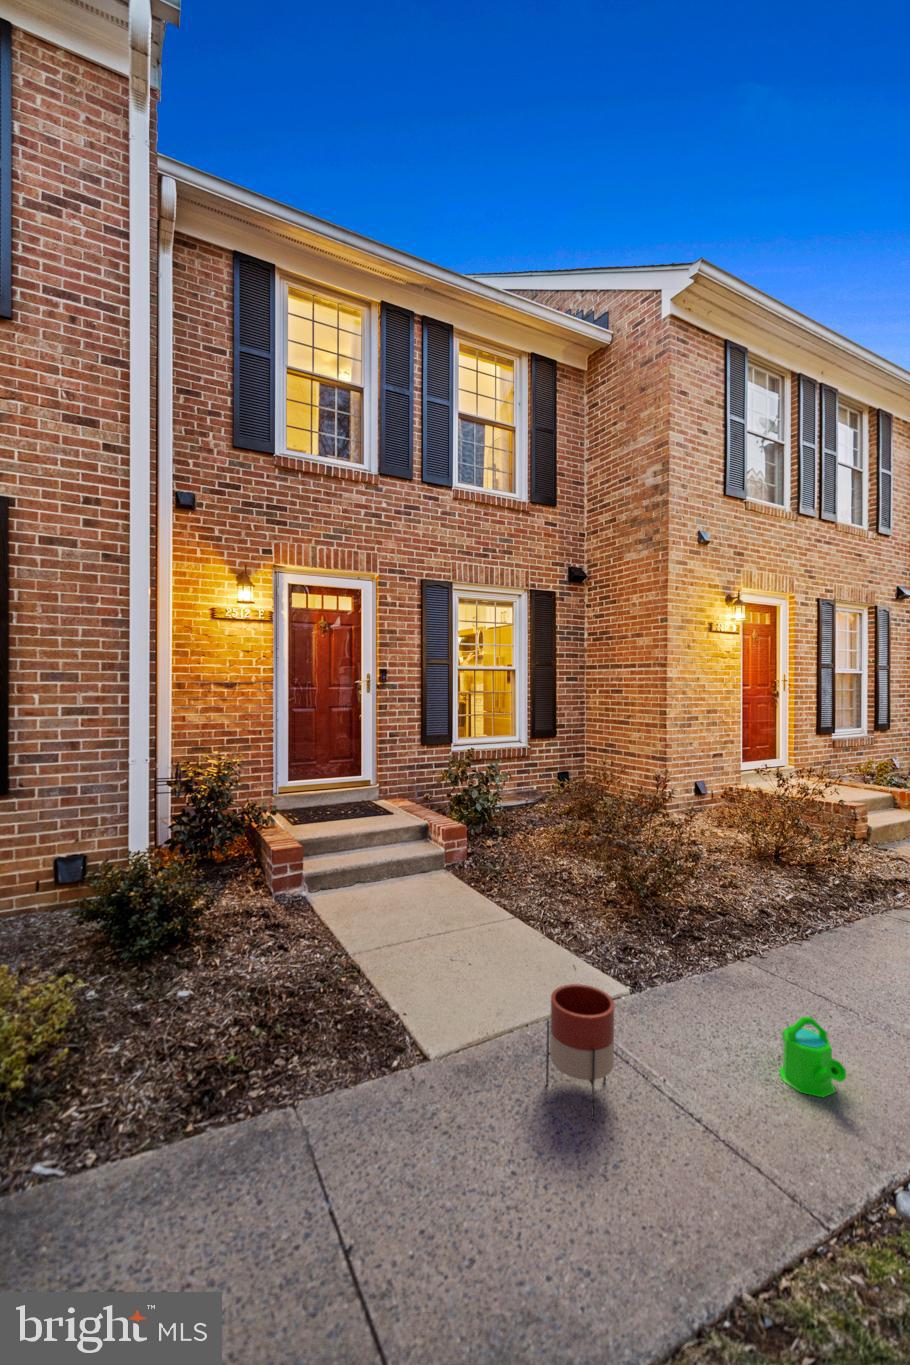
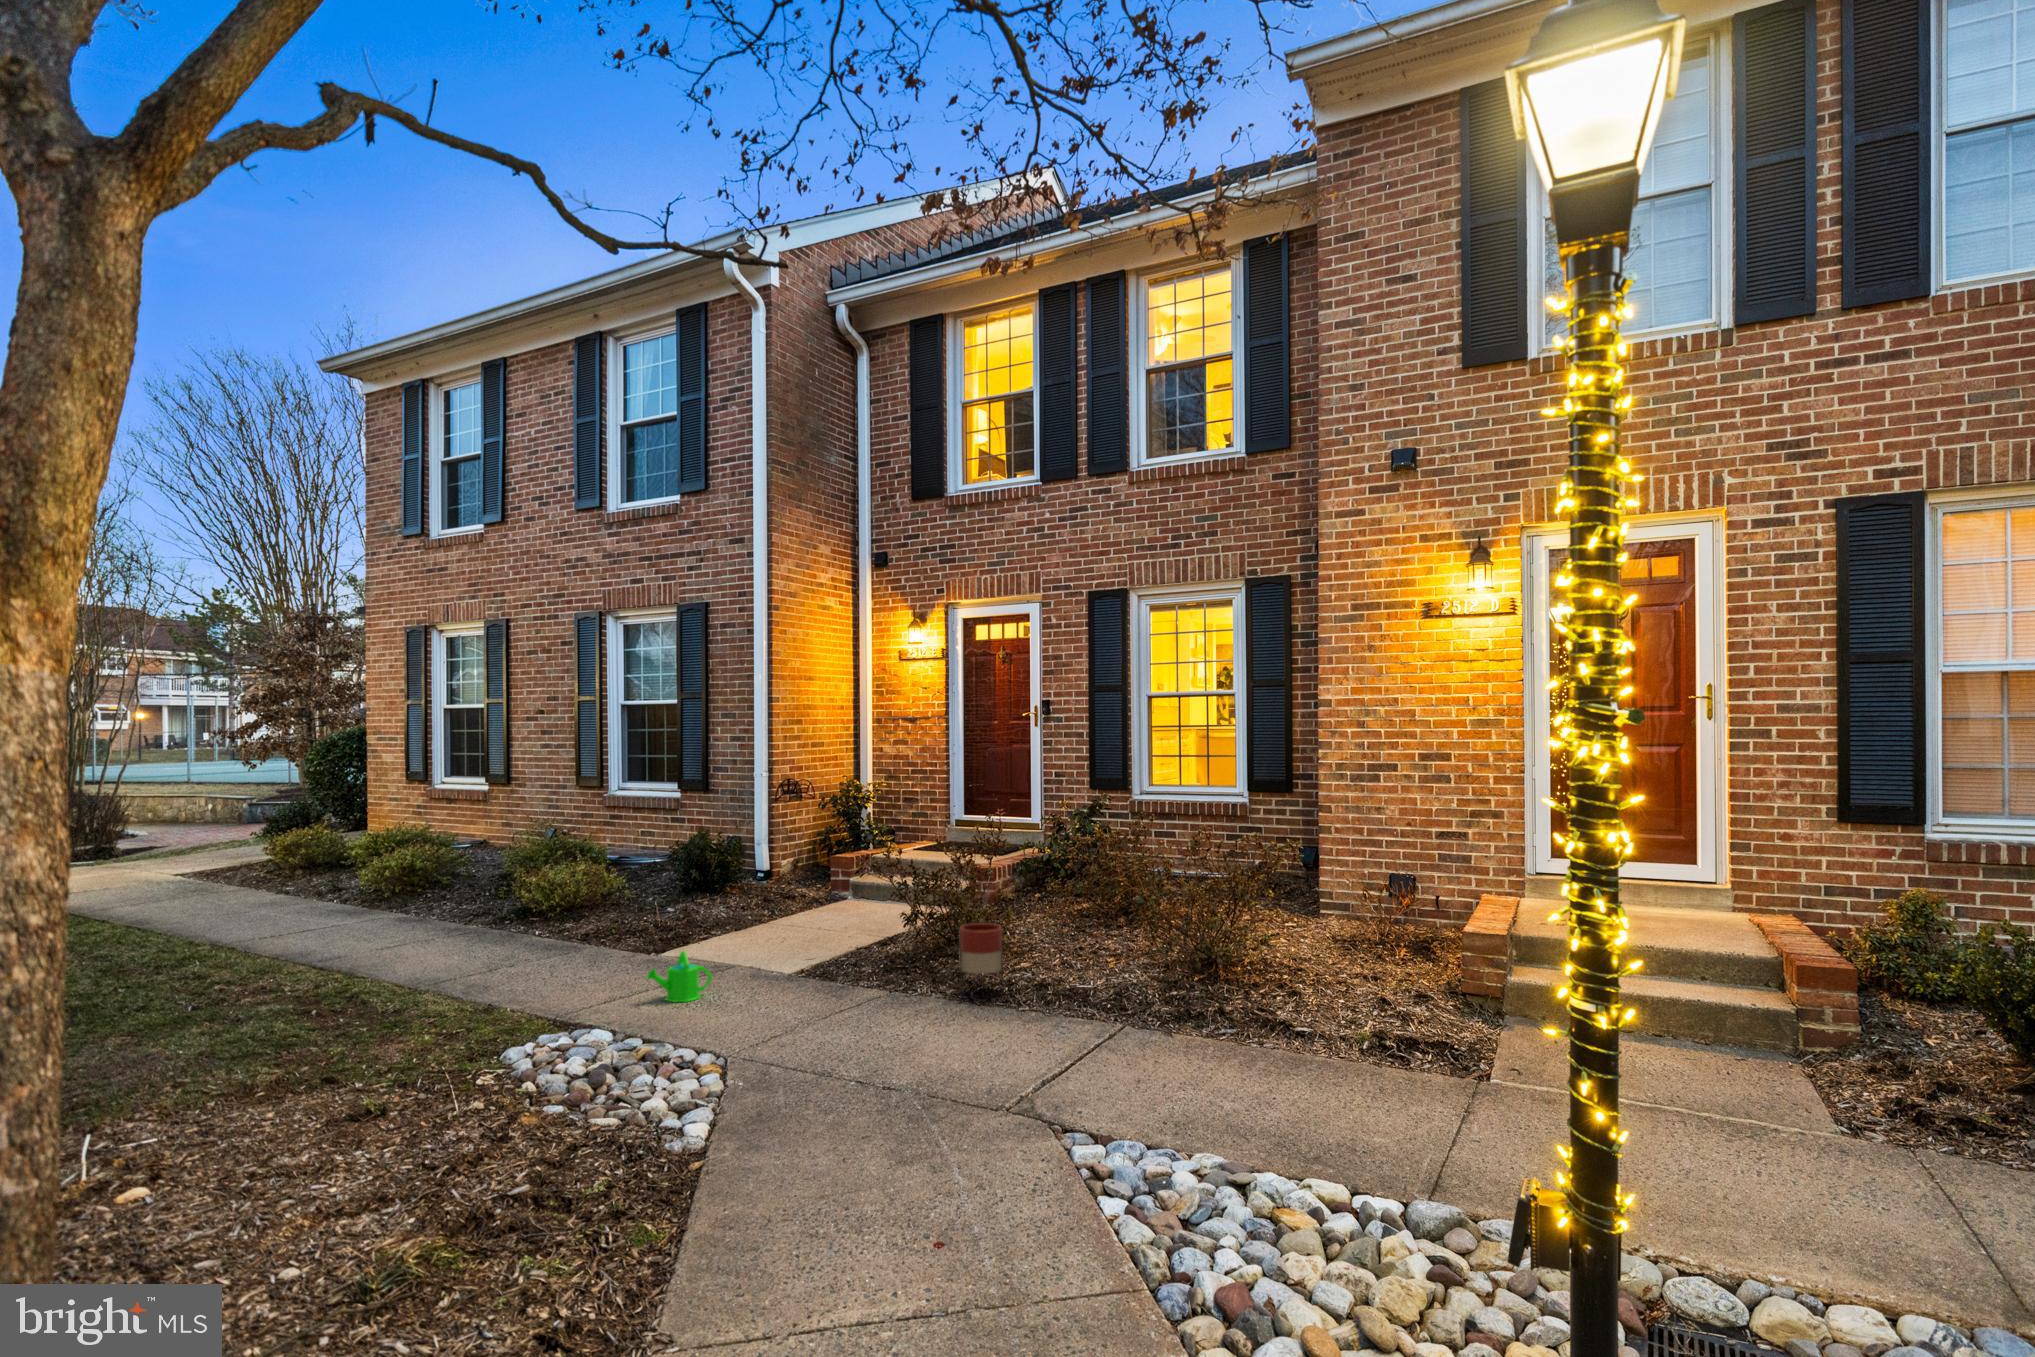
planter: present [546,984,615,1120] -> present [959,923,1003,994]

